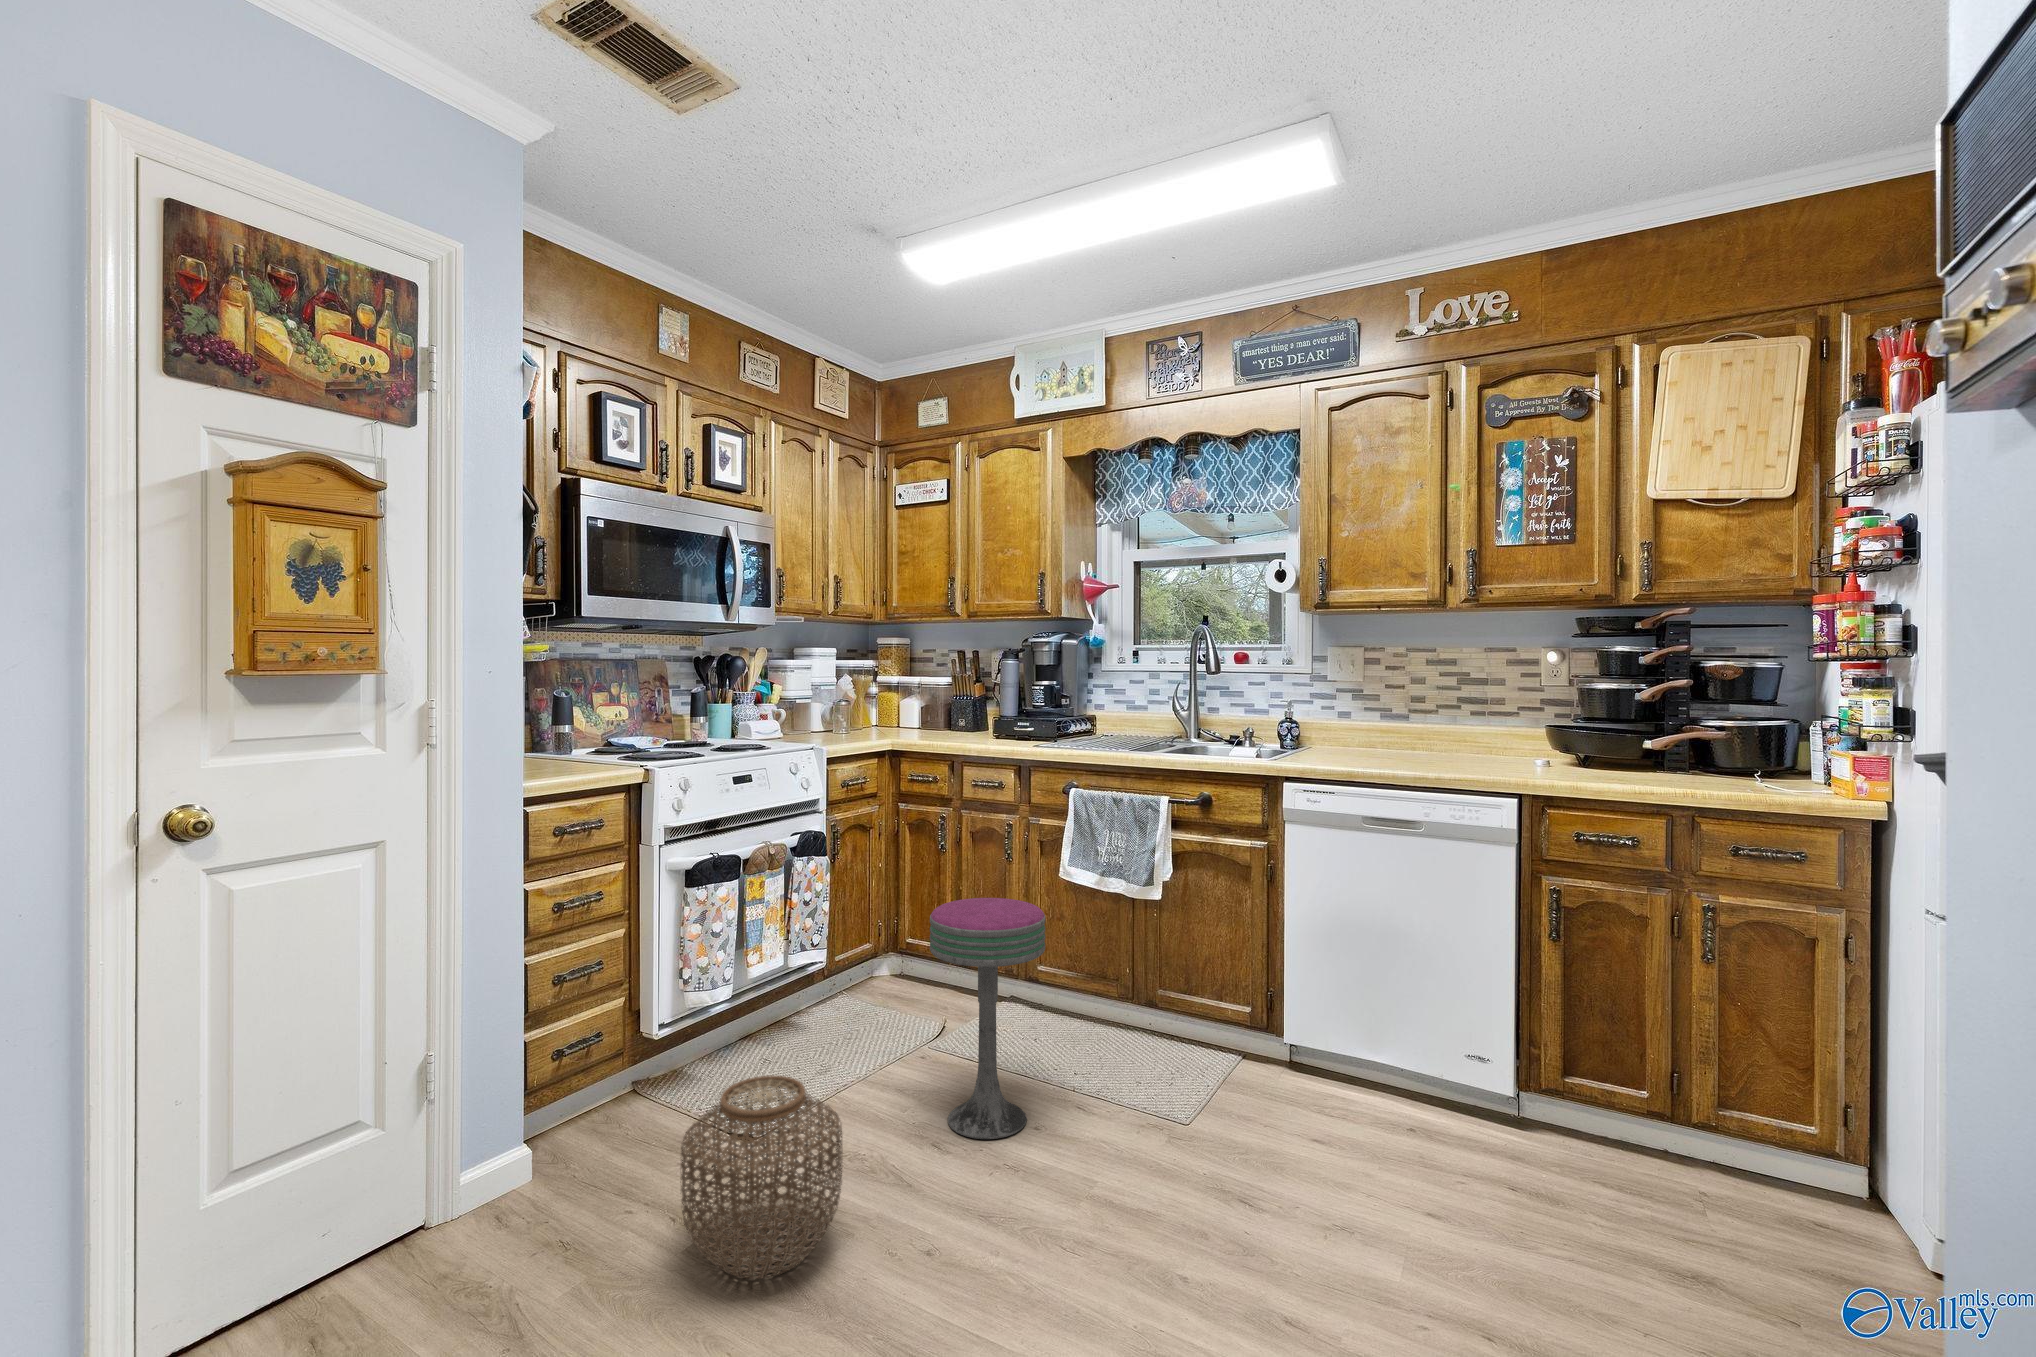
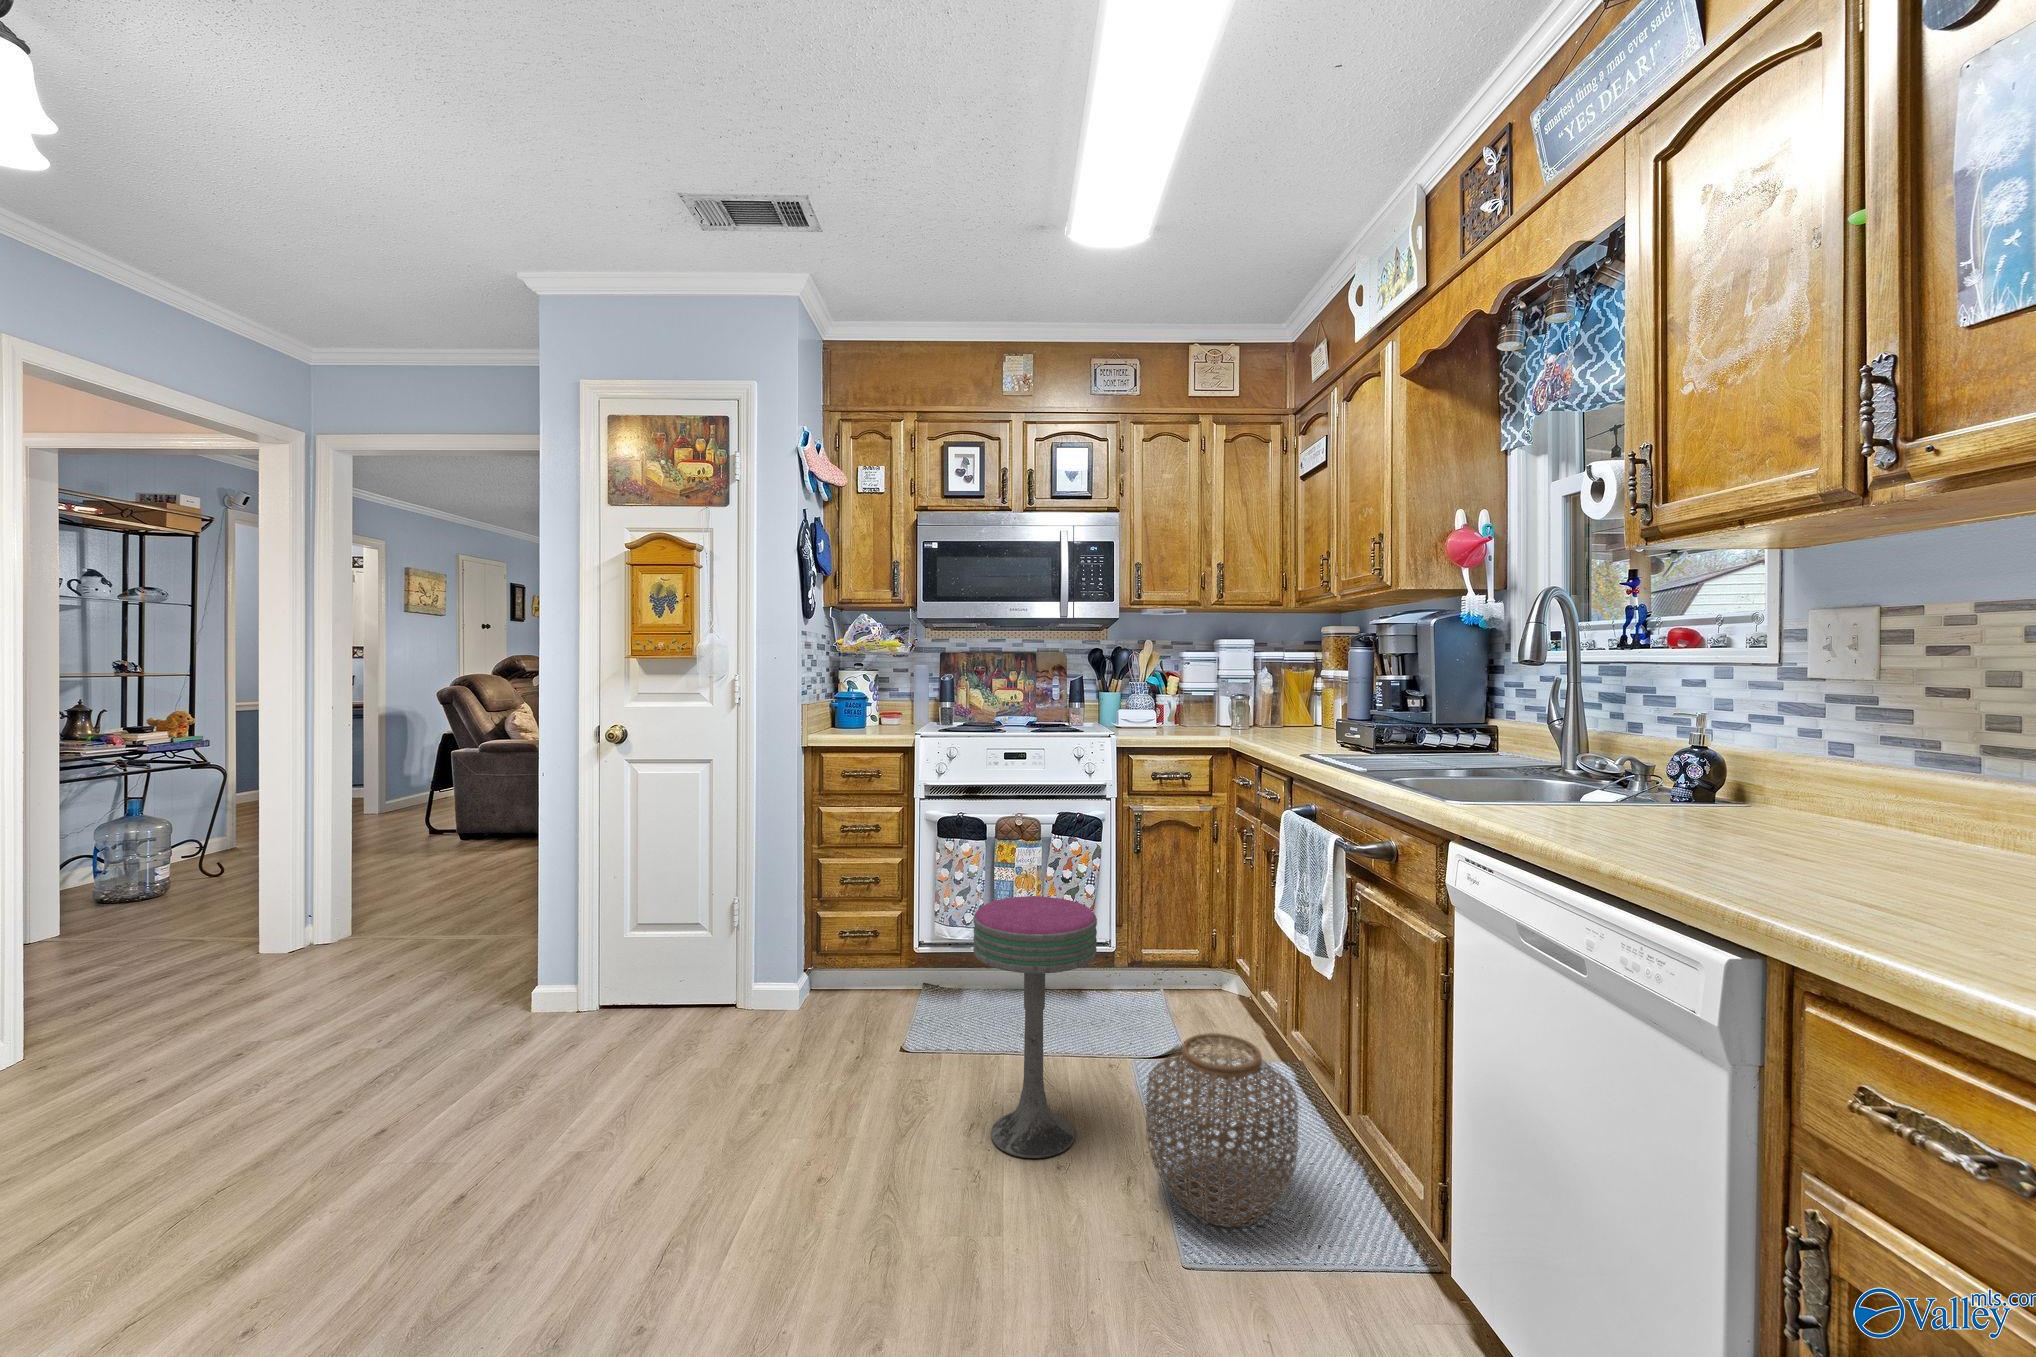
woven basket: present [681,1076,842,1279] -> present [1146,1033,1298,1227]

